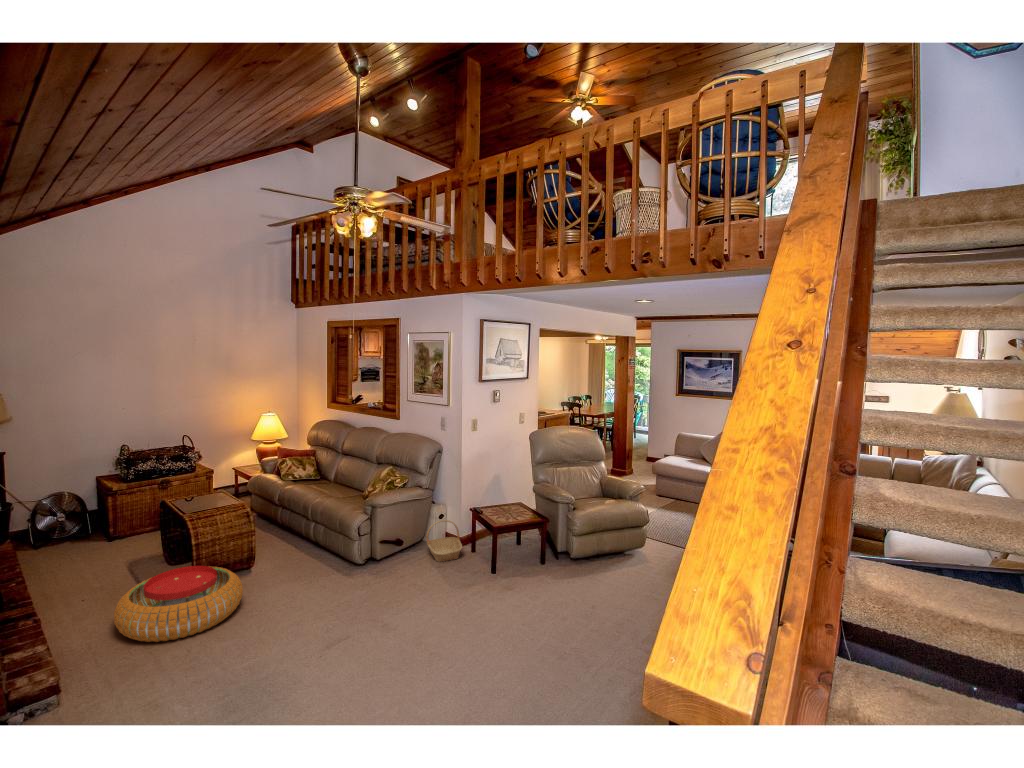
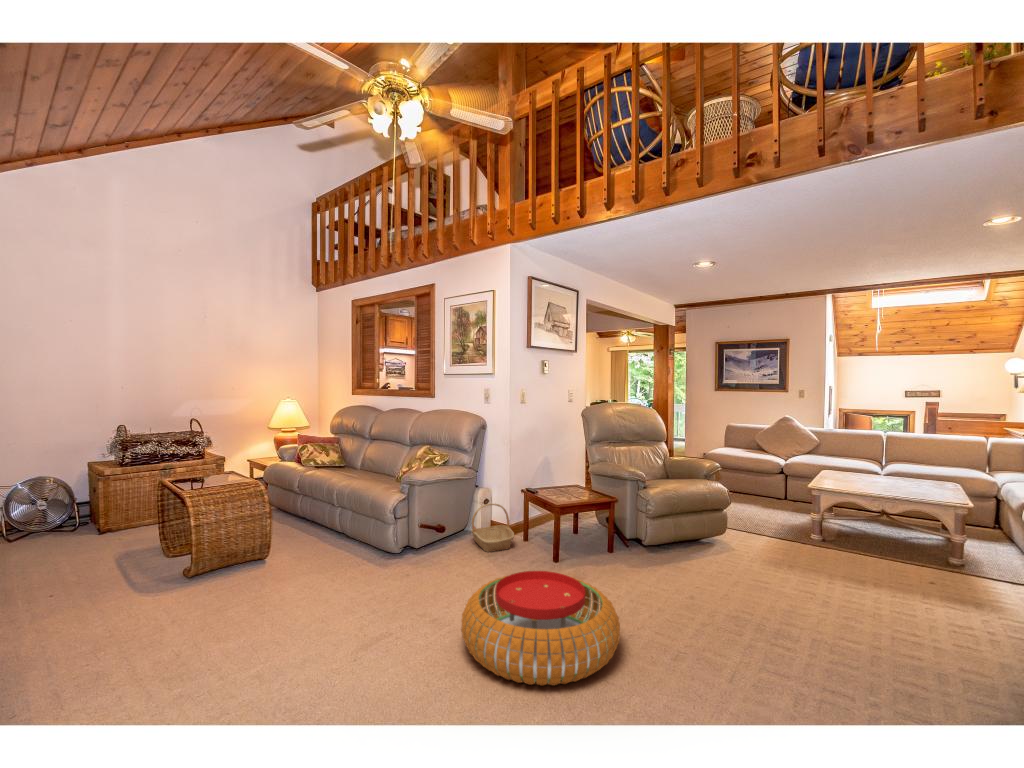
pouf: present [114,566,243,642] -> present [461,571,620,686]

